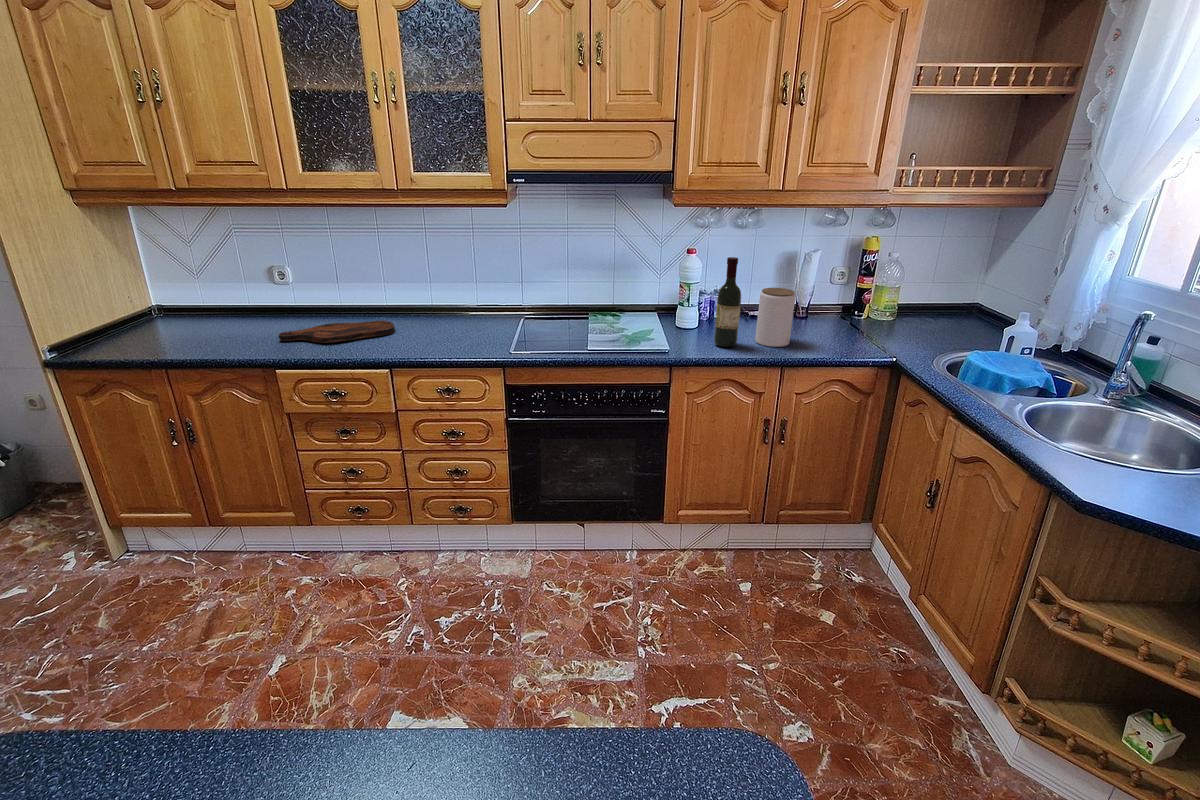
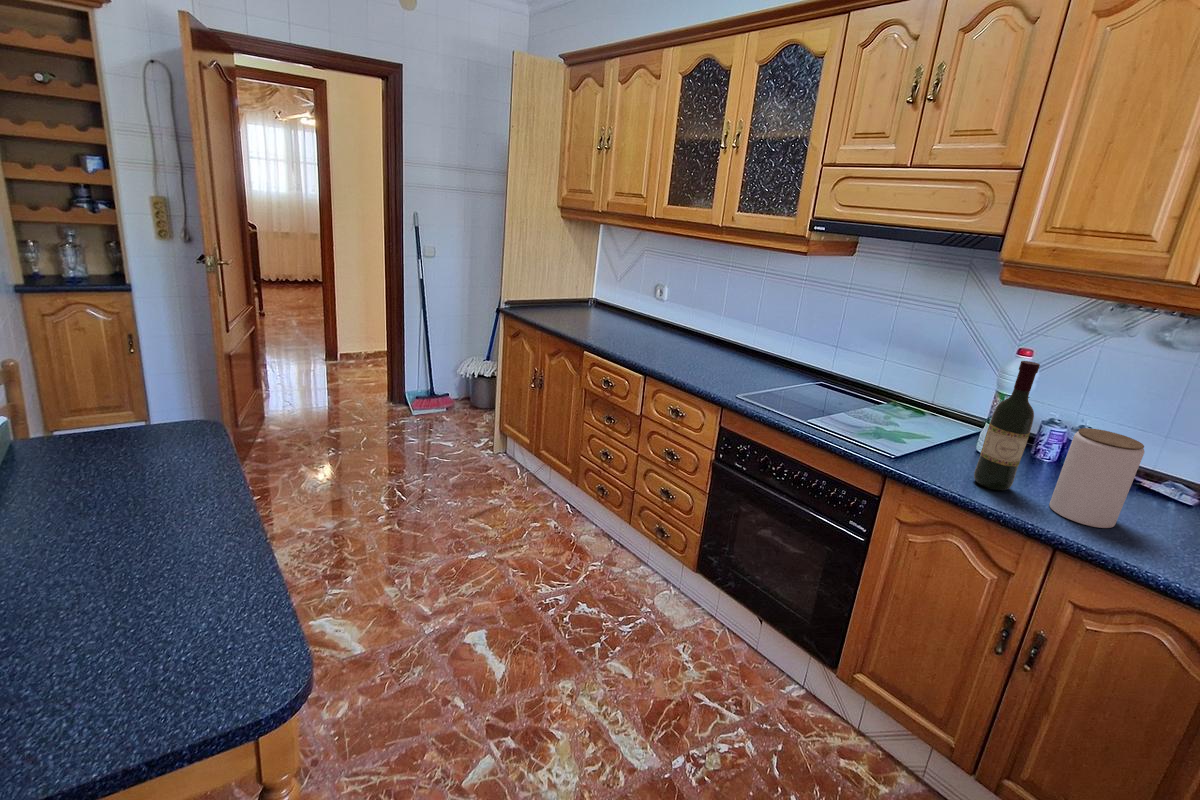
cutting board: present [279,321,395,343] -> none [618,329,702,355]

